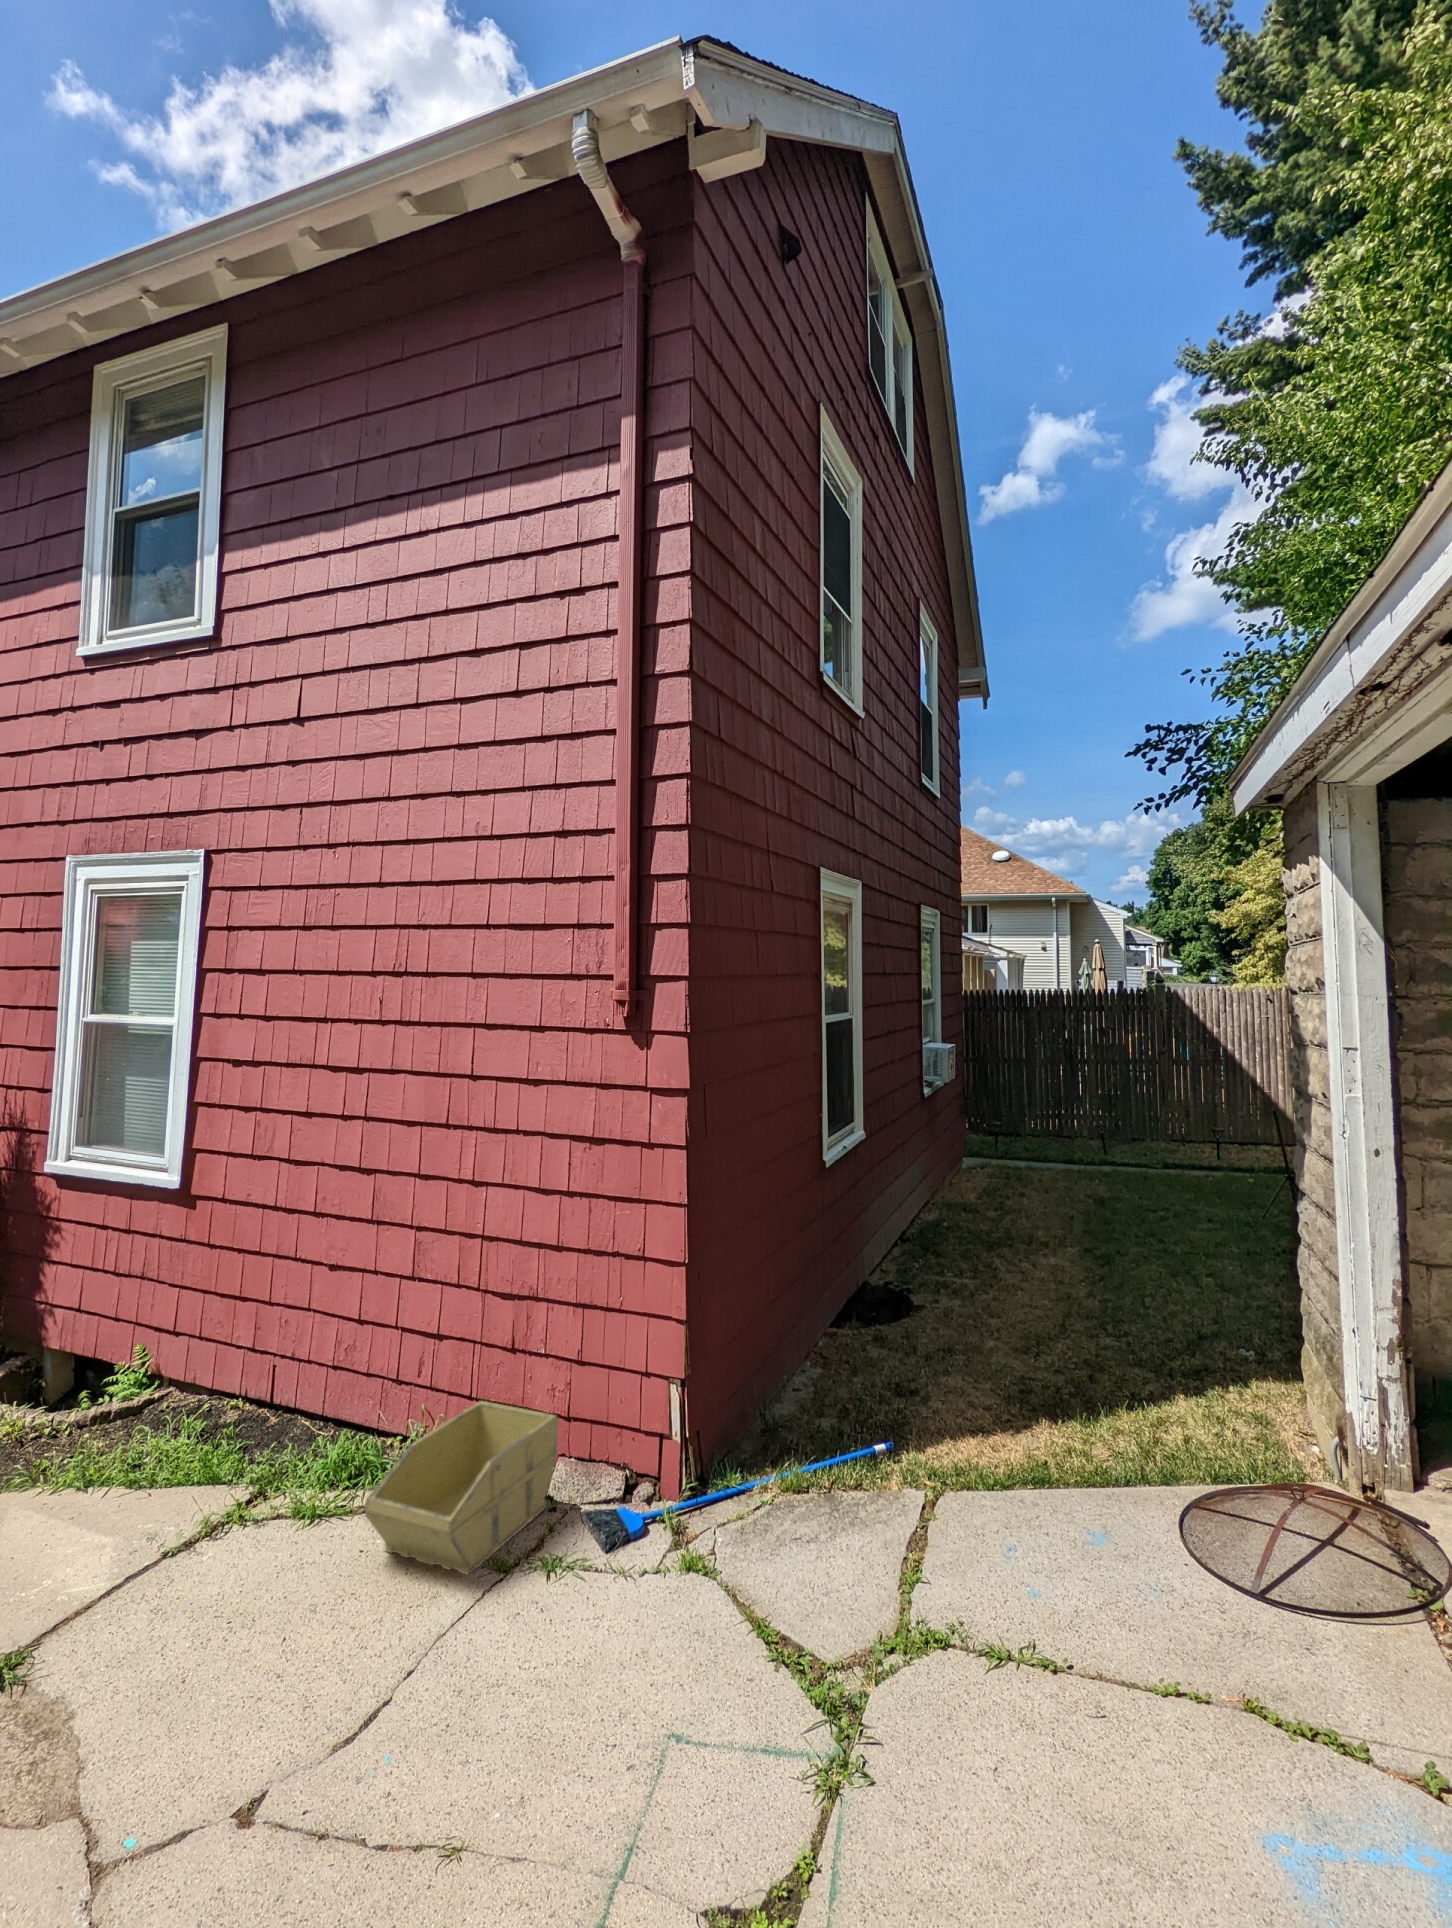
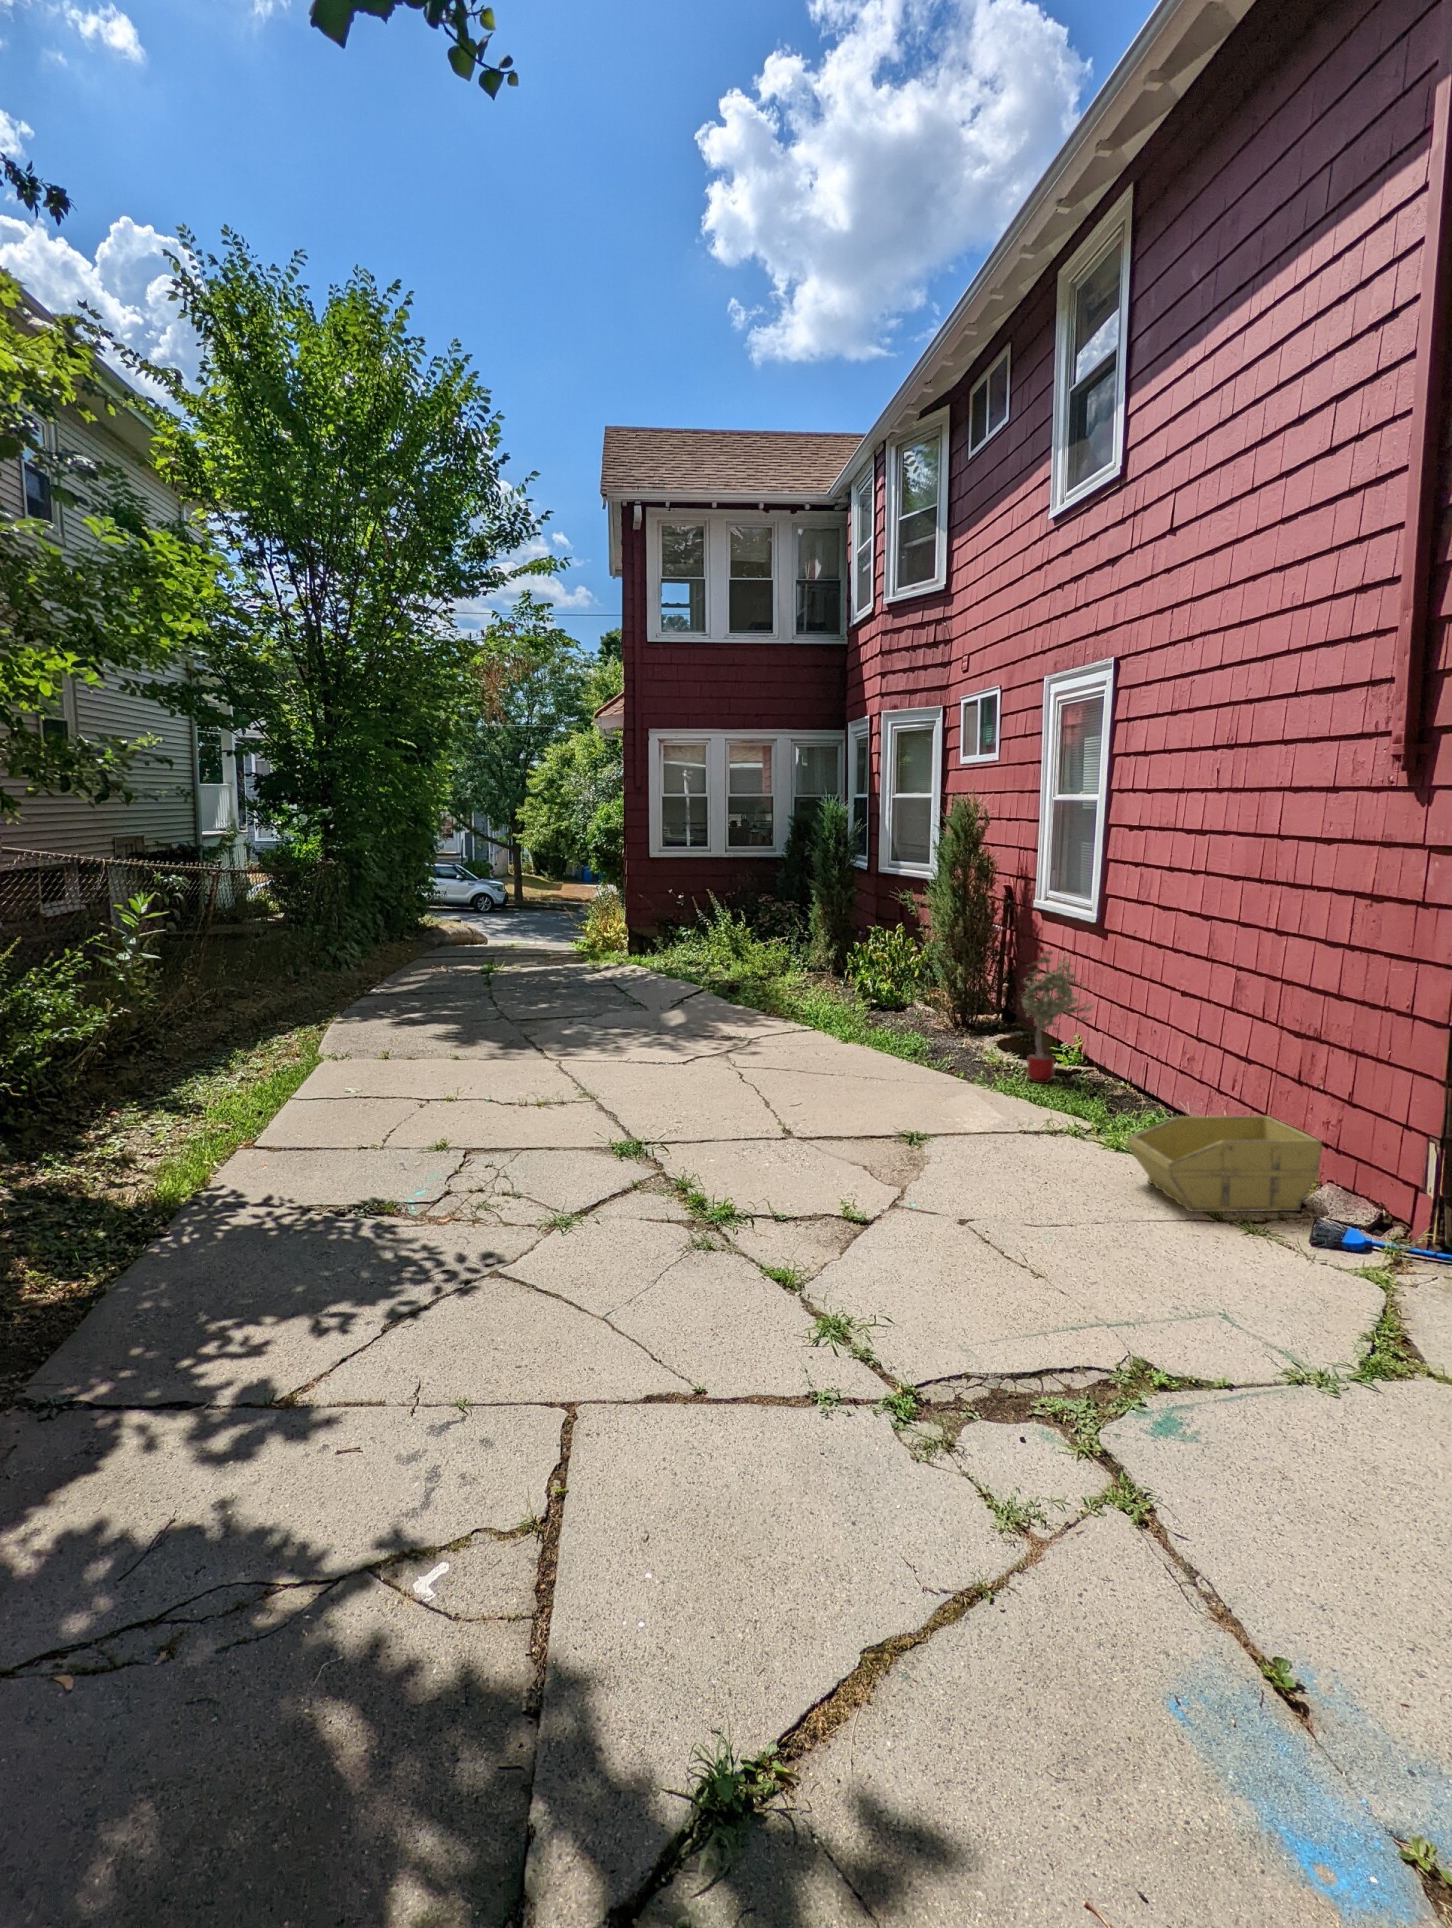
potted tree: none [51,1236,179,1442] -> present [1022,951,1094,1083]

